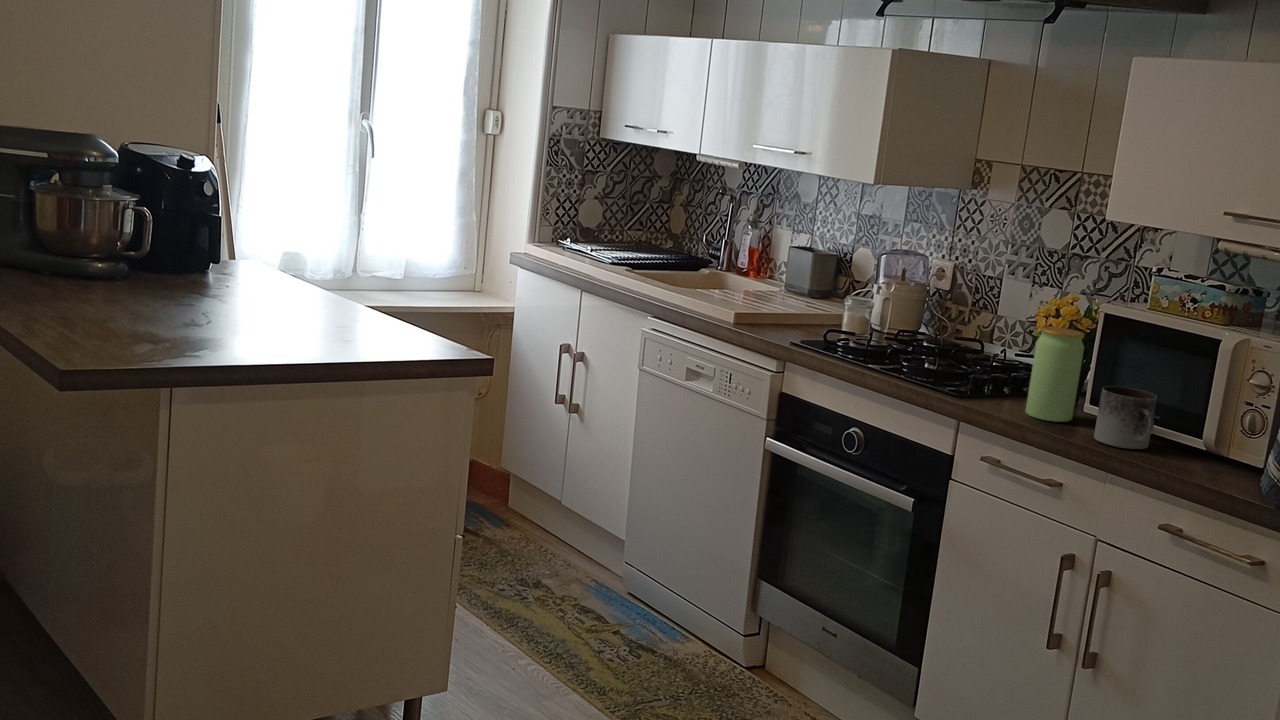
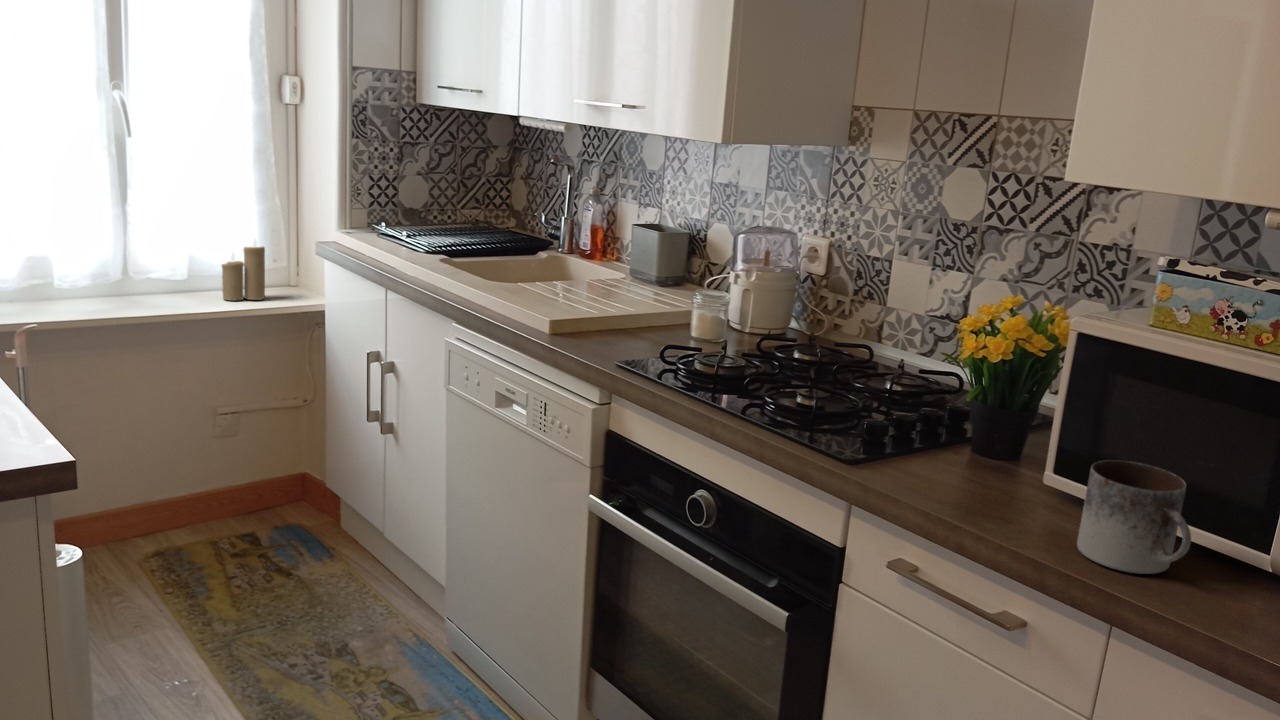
candle: none [422,248,460,301] -> present [222,239,265,300]
jar: present [1026,327,1084,422] -> none [955,356,1048,509]

